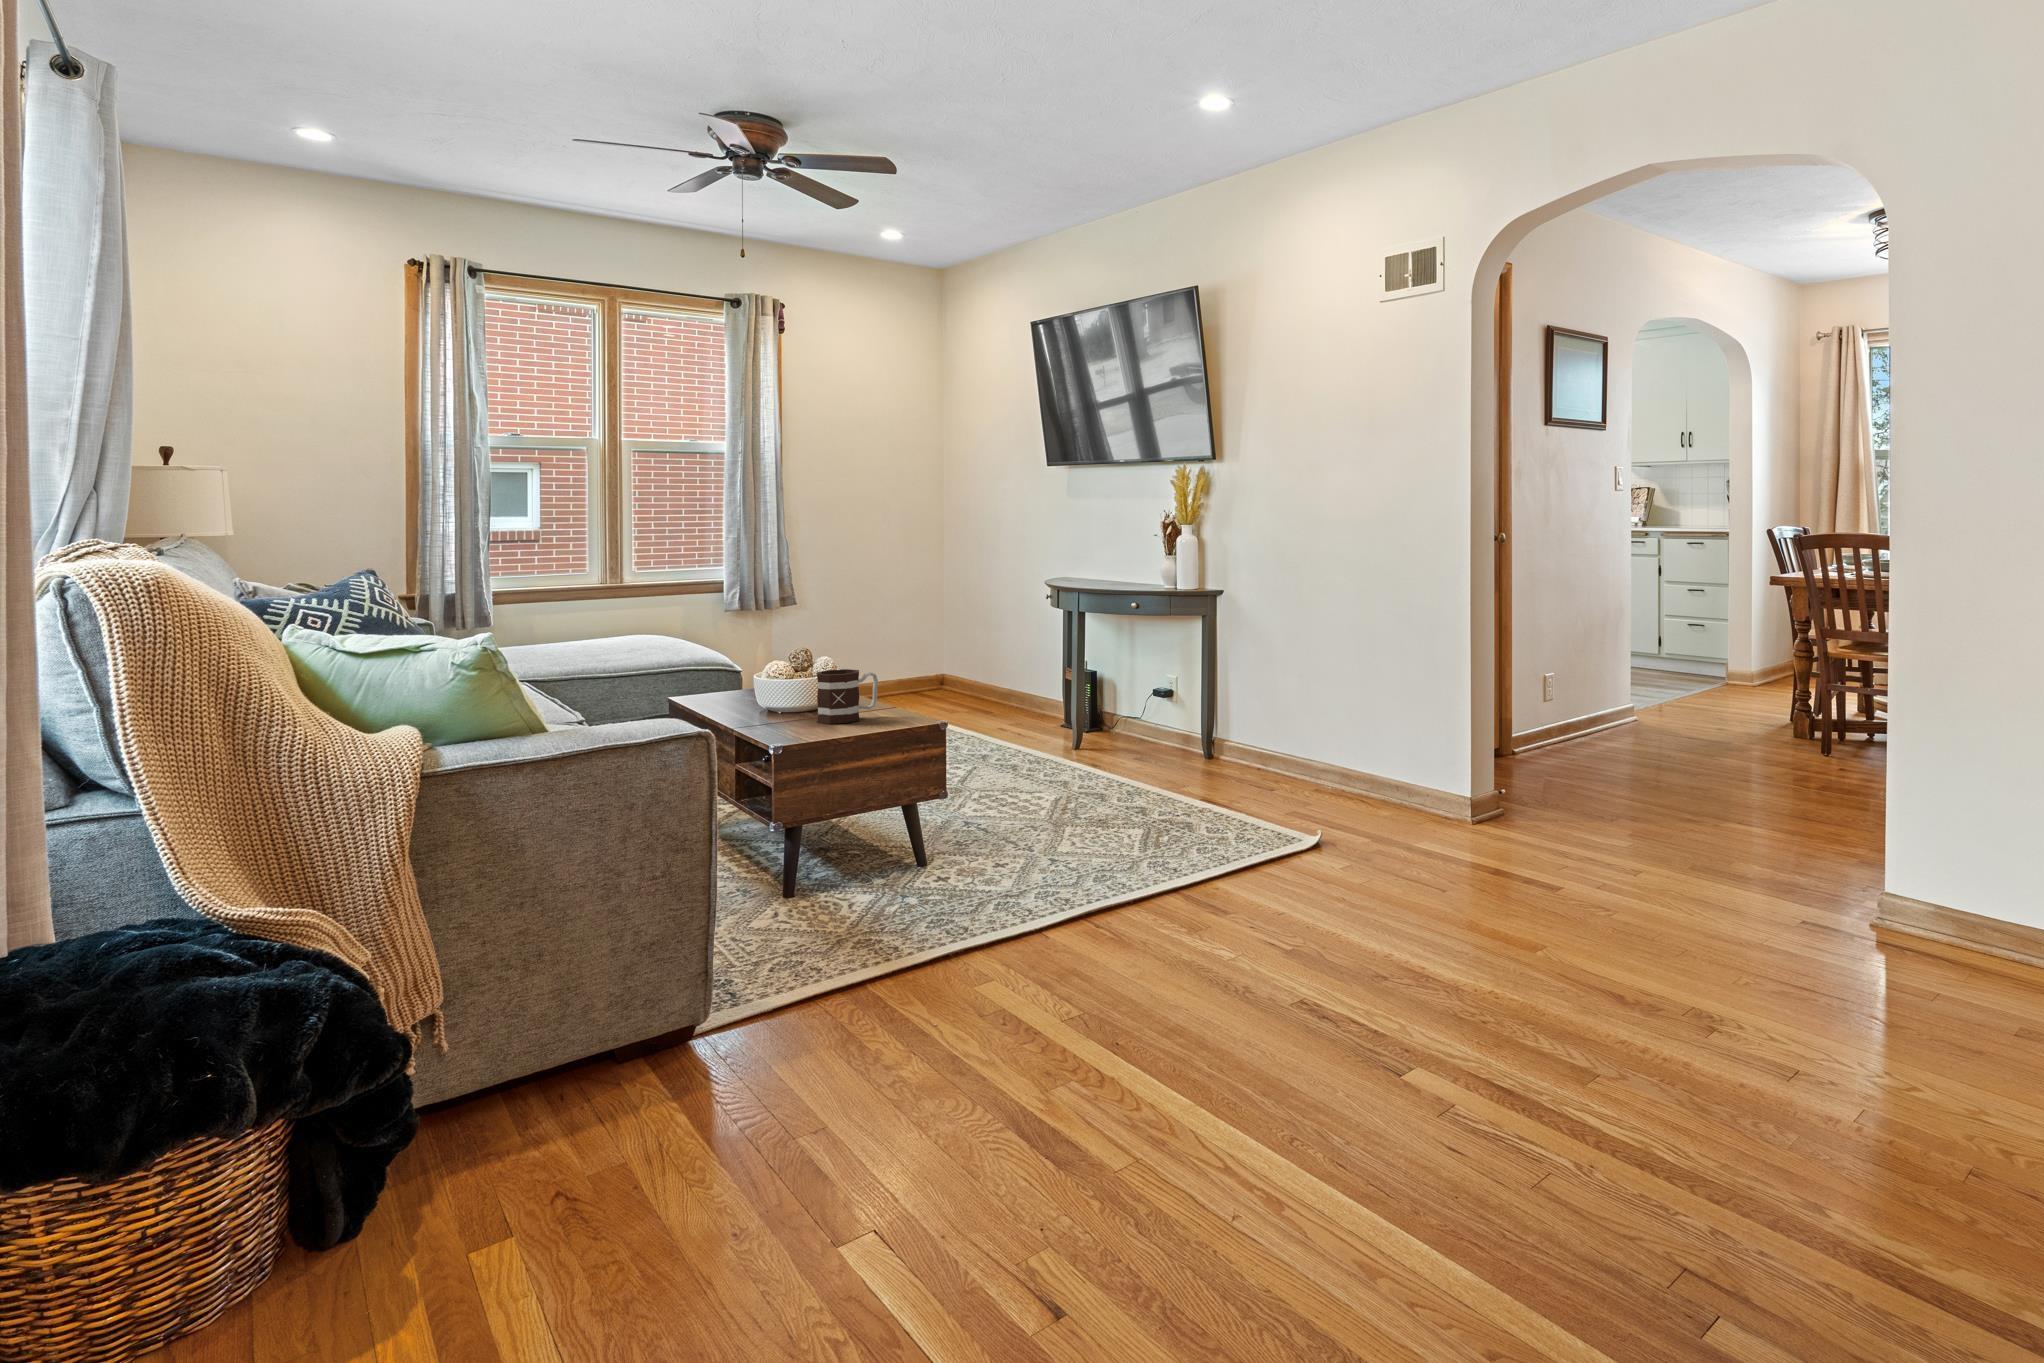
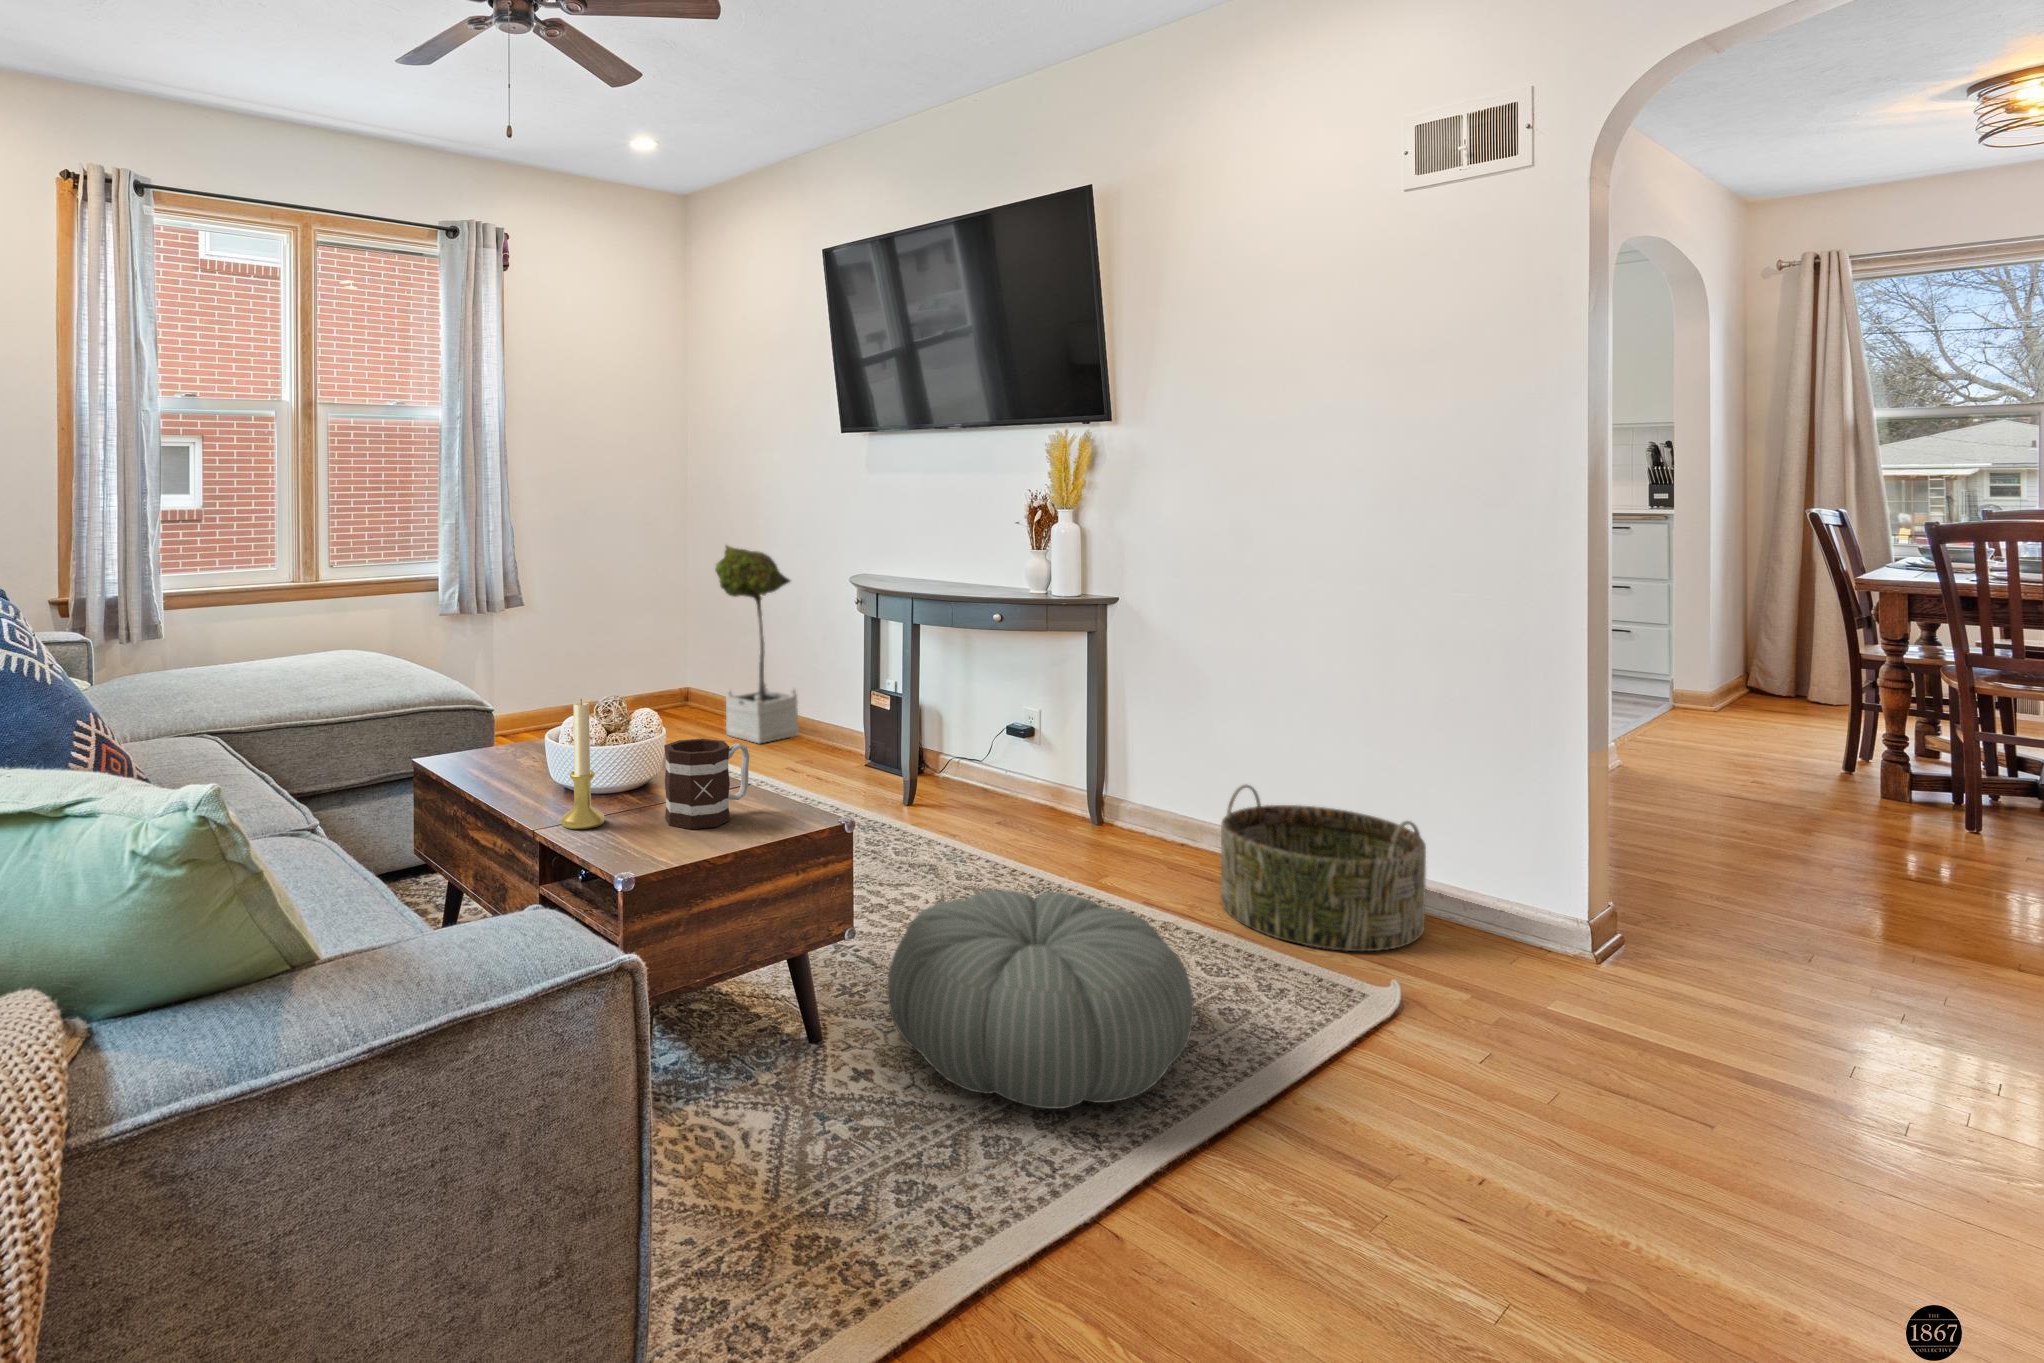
potted tree: none [952,554,1021,714] -> present [715,545,799,743]
candle holder: none [745,640,775,724] -> present [561,699,605,829]
basket: none [1251,717,1381,821] -> present [1221,785,1426,951]
pouf: none [961,773,1153,889] -> present [888,890,1194,1109]

